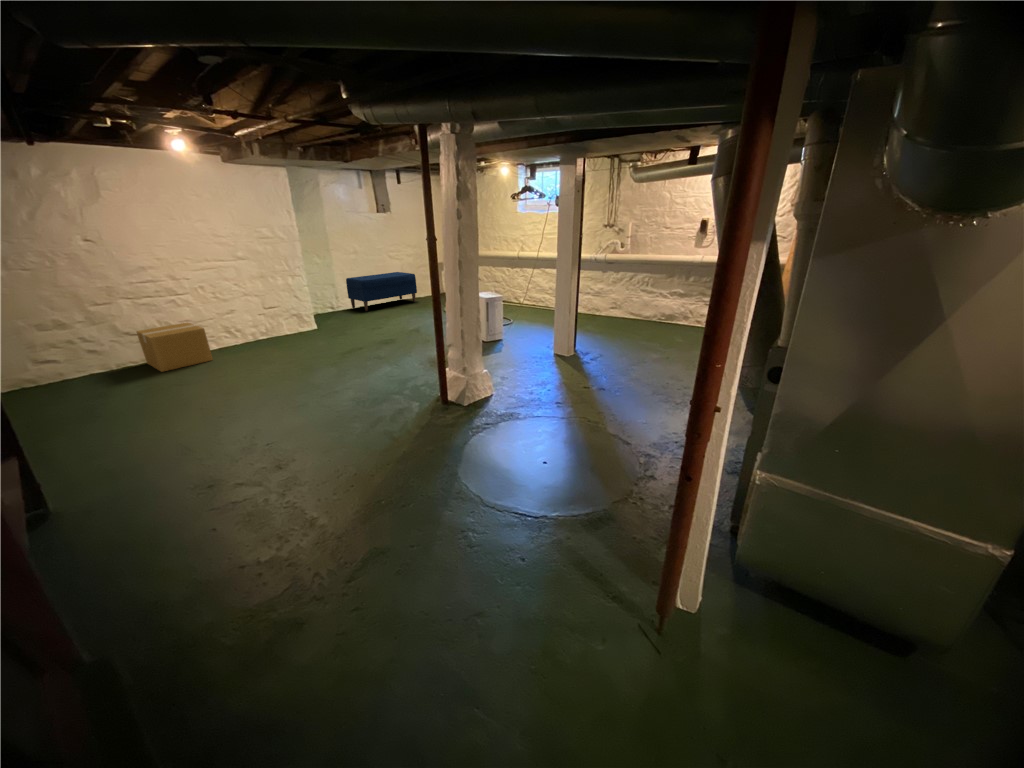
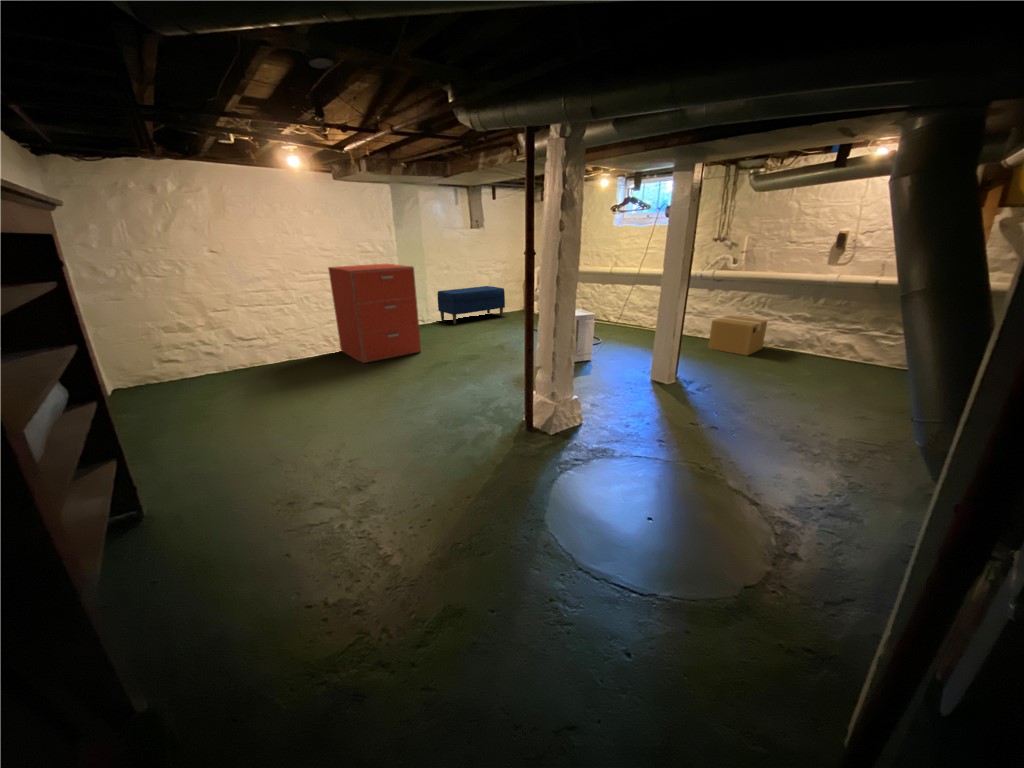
filing cabinet: none [224,251,334,354] -> present [328,264,421,363]
cardboard box: present [137,323,213,372] -> present [708,316,767,355]

